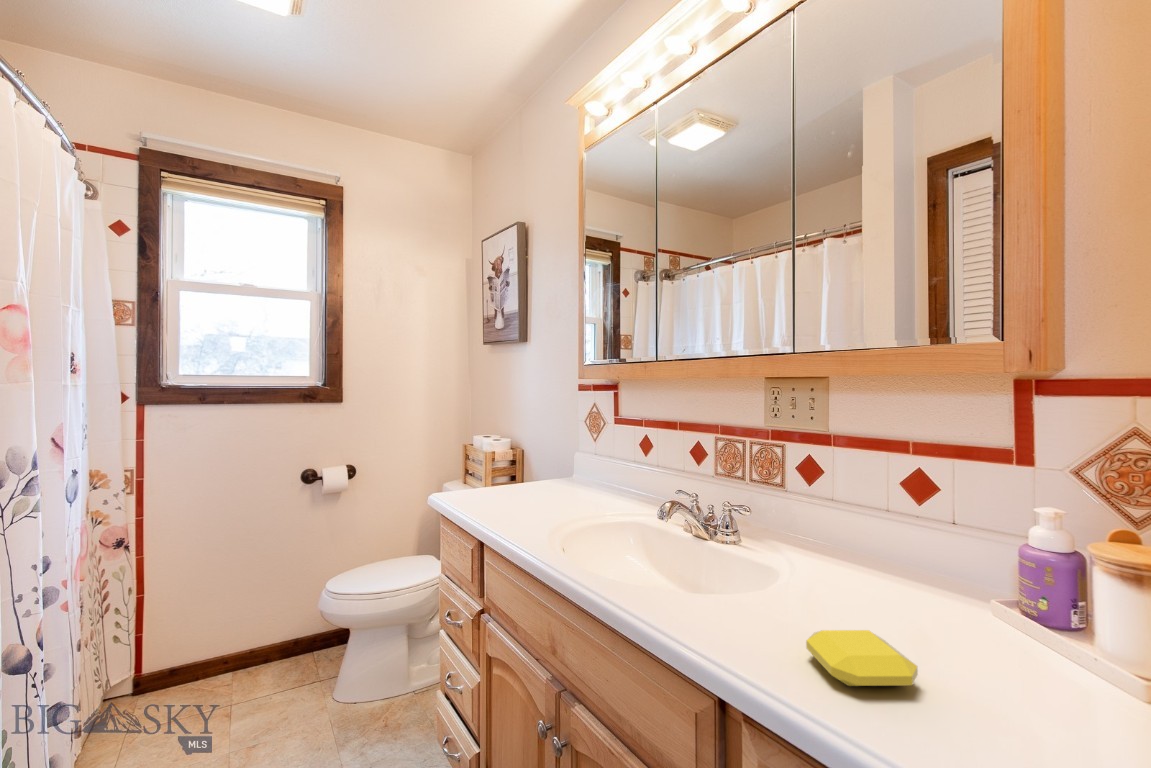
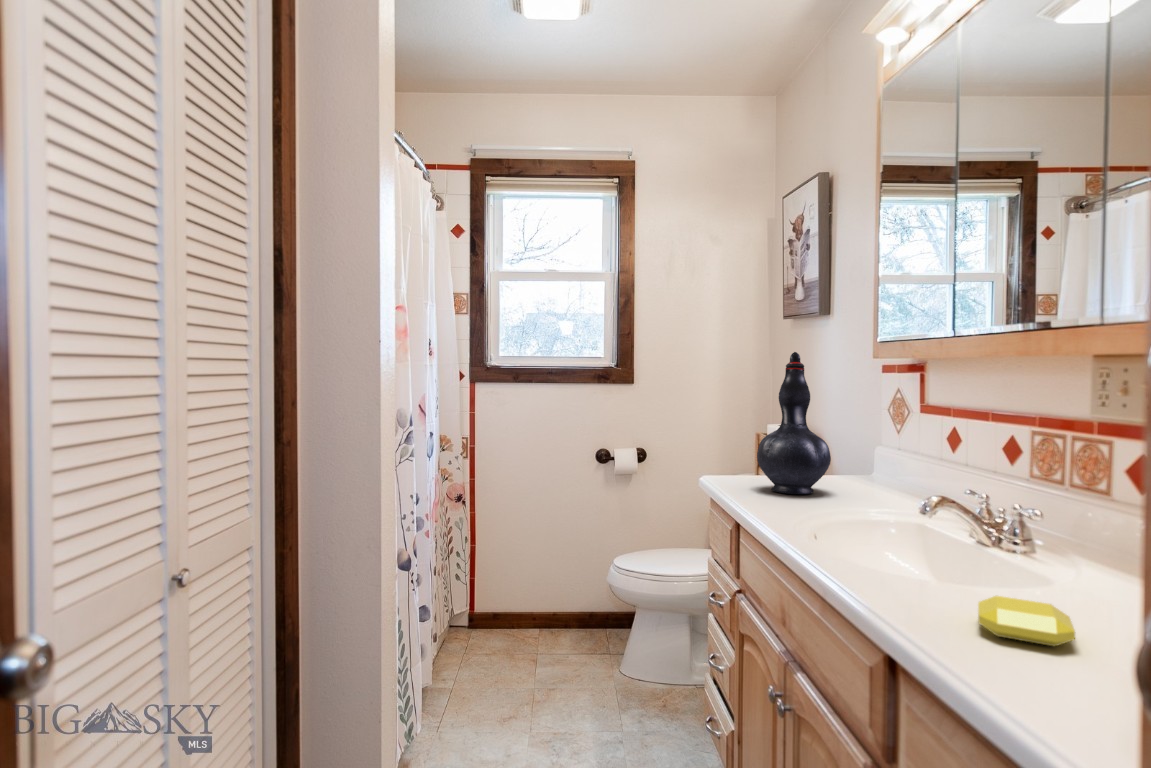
decorative vase: none [489,373,555,507] -> present [757,352,831,494]

